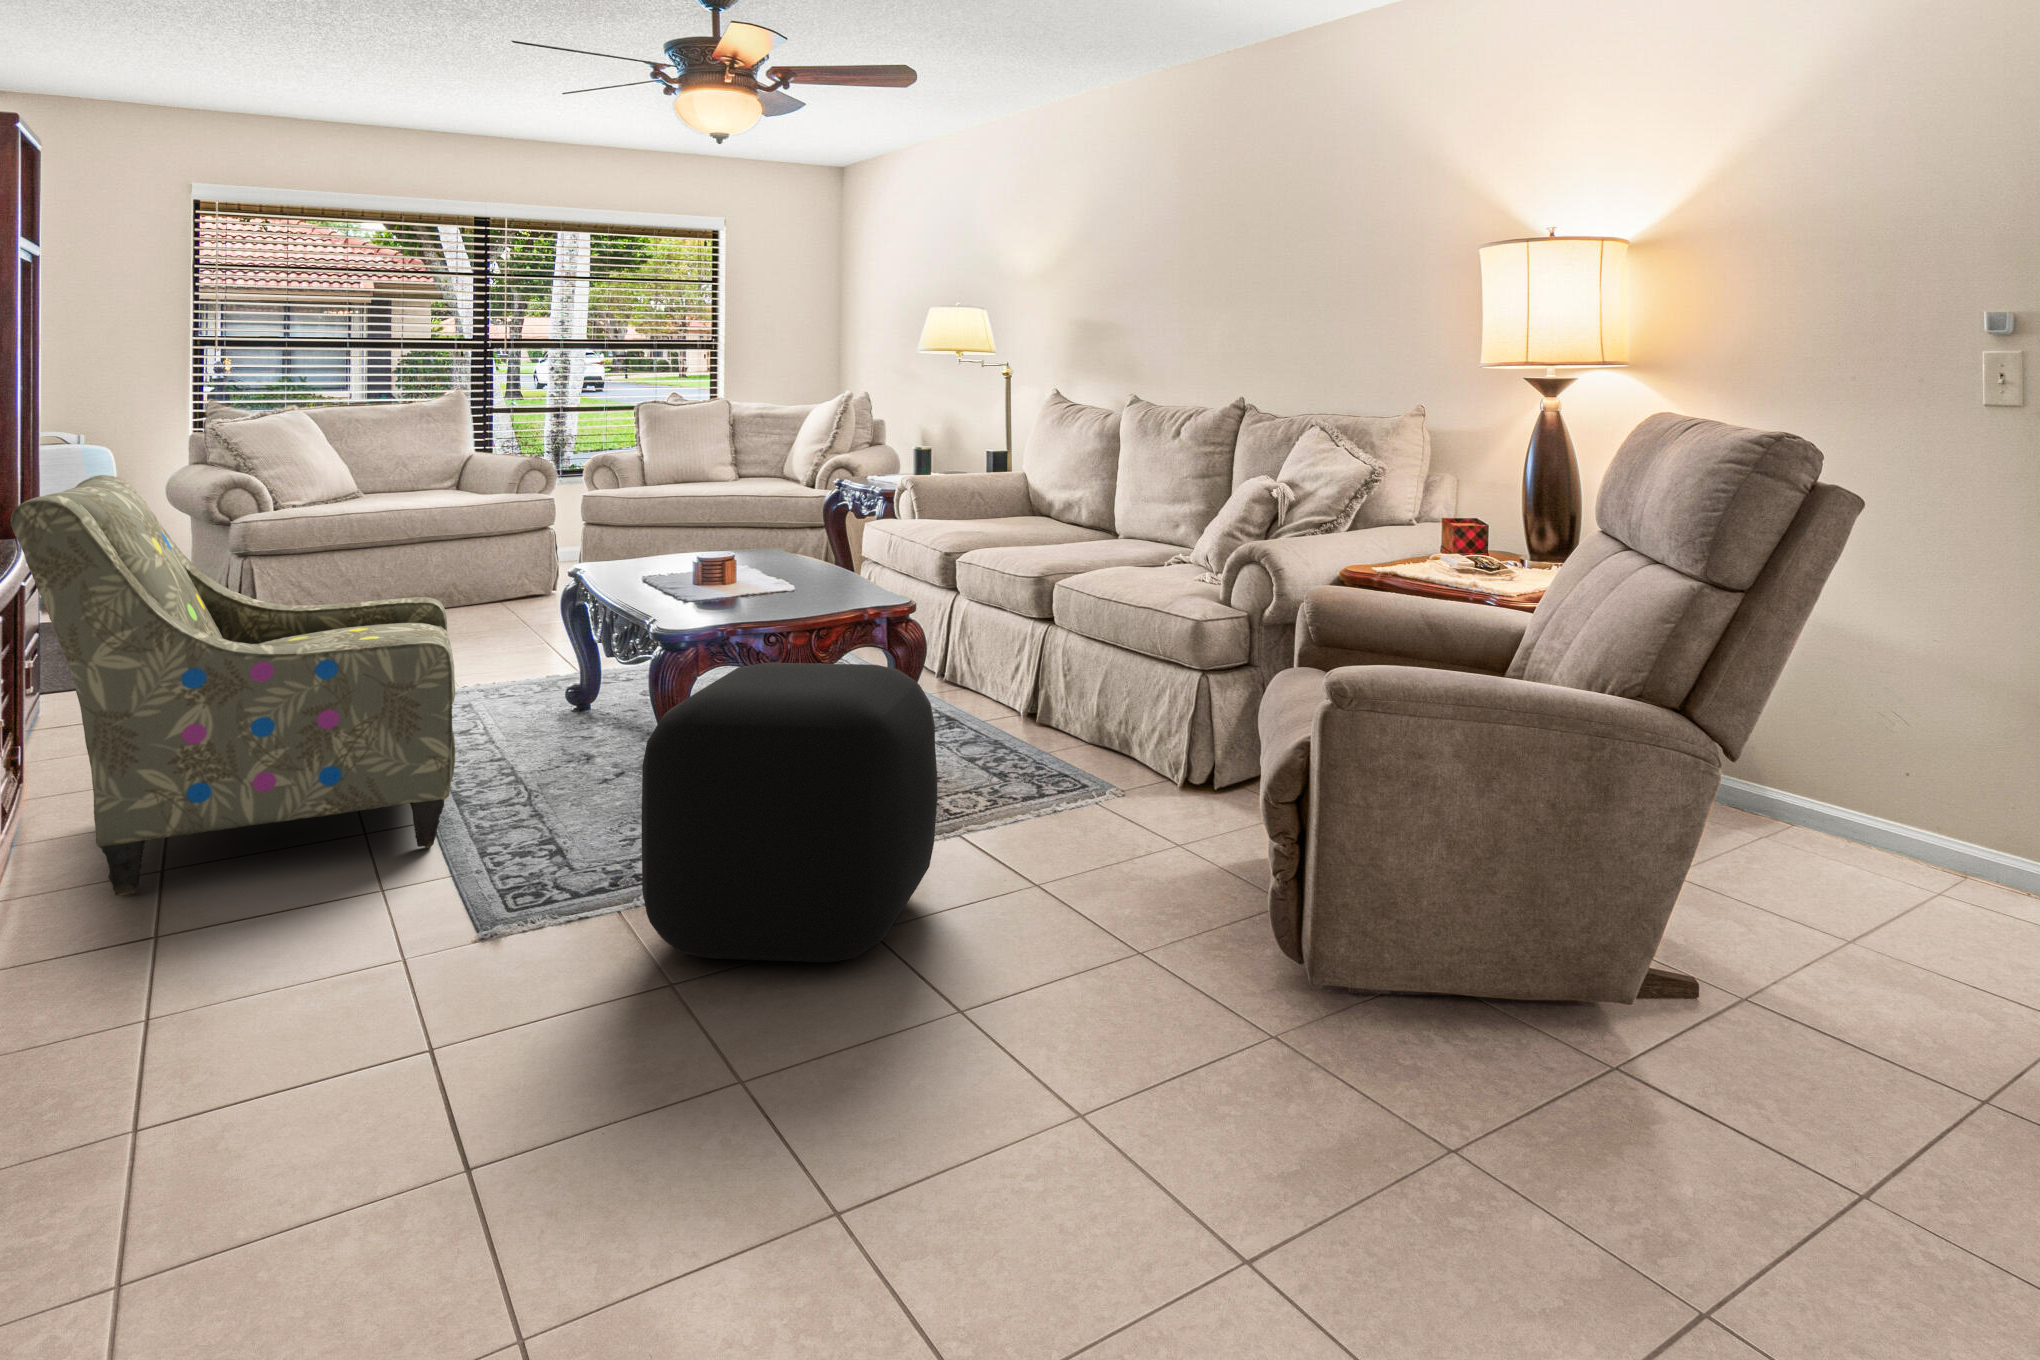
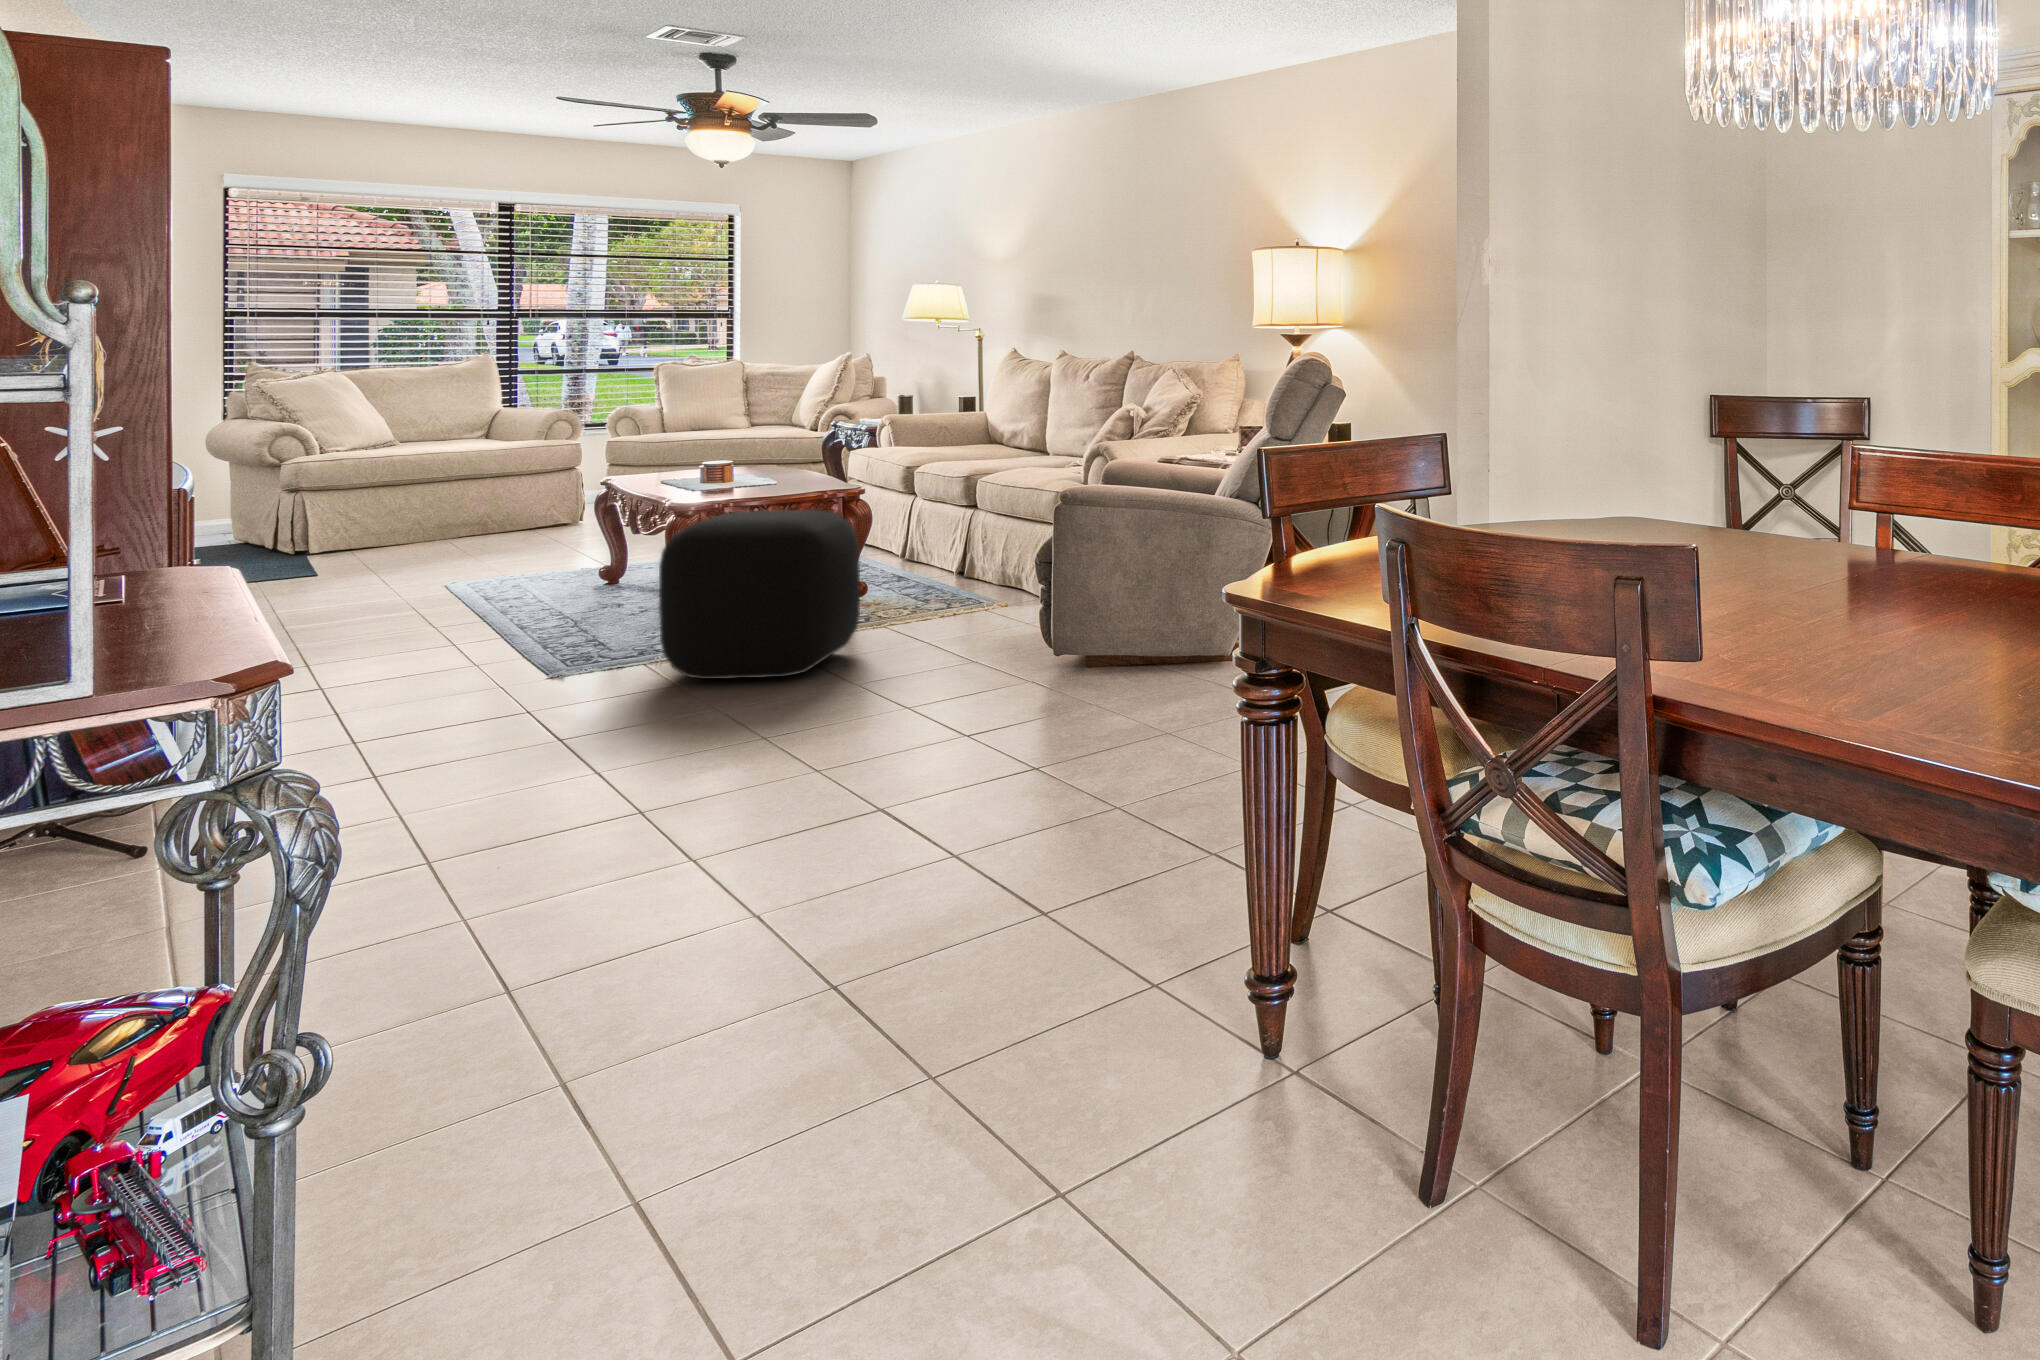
armchair: present [10,475,455,896] -> none [193,404,521,677]

